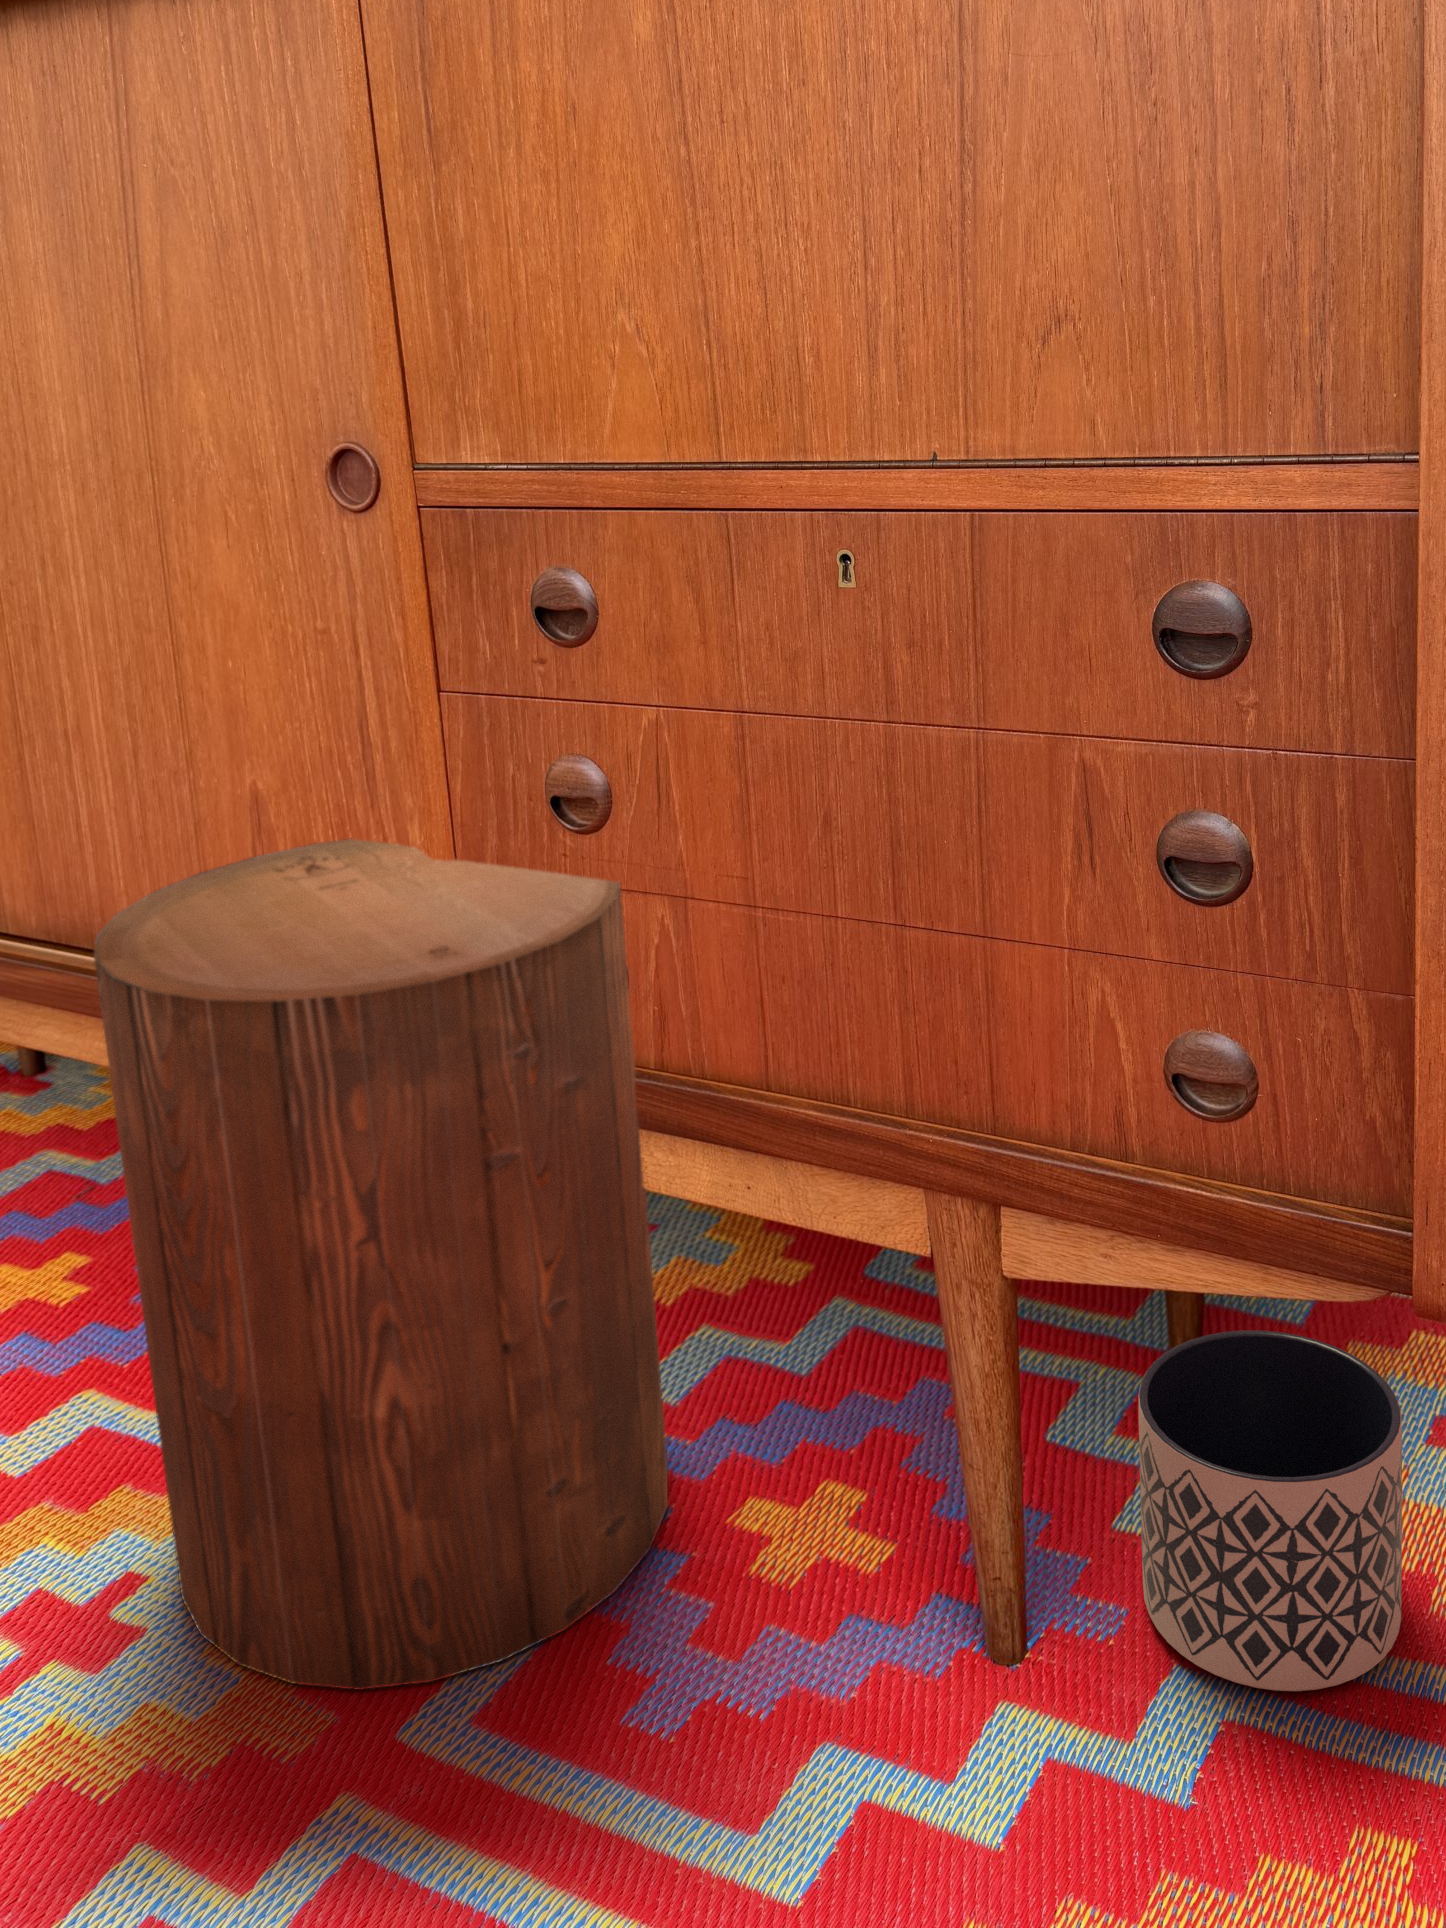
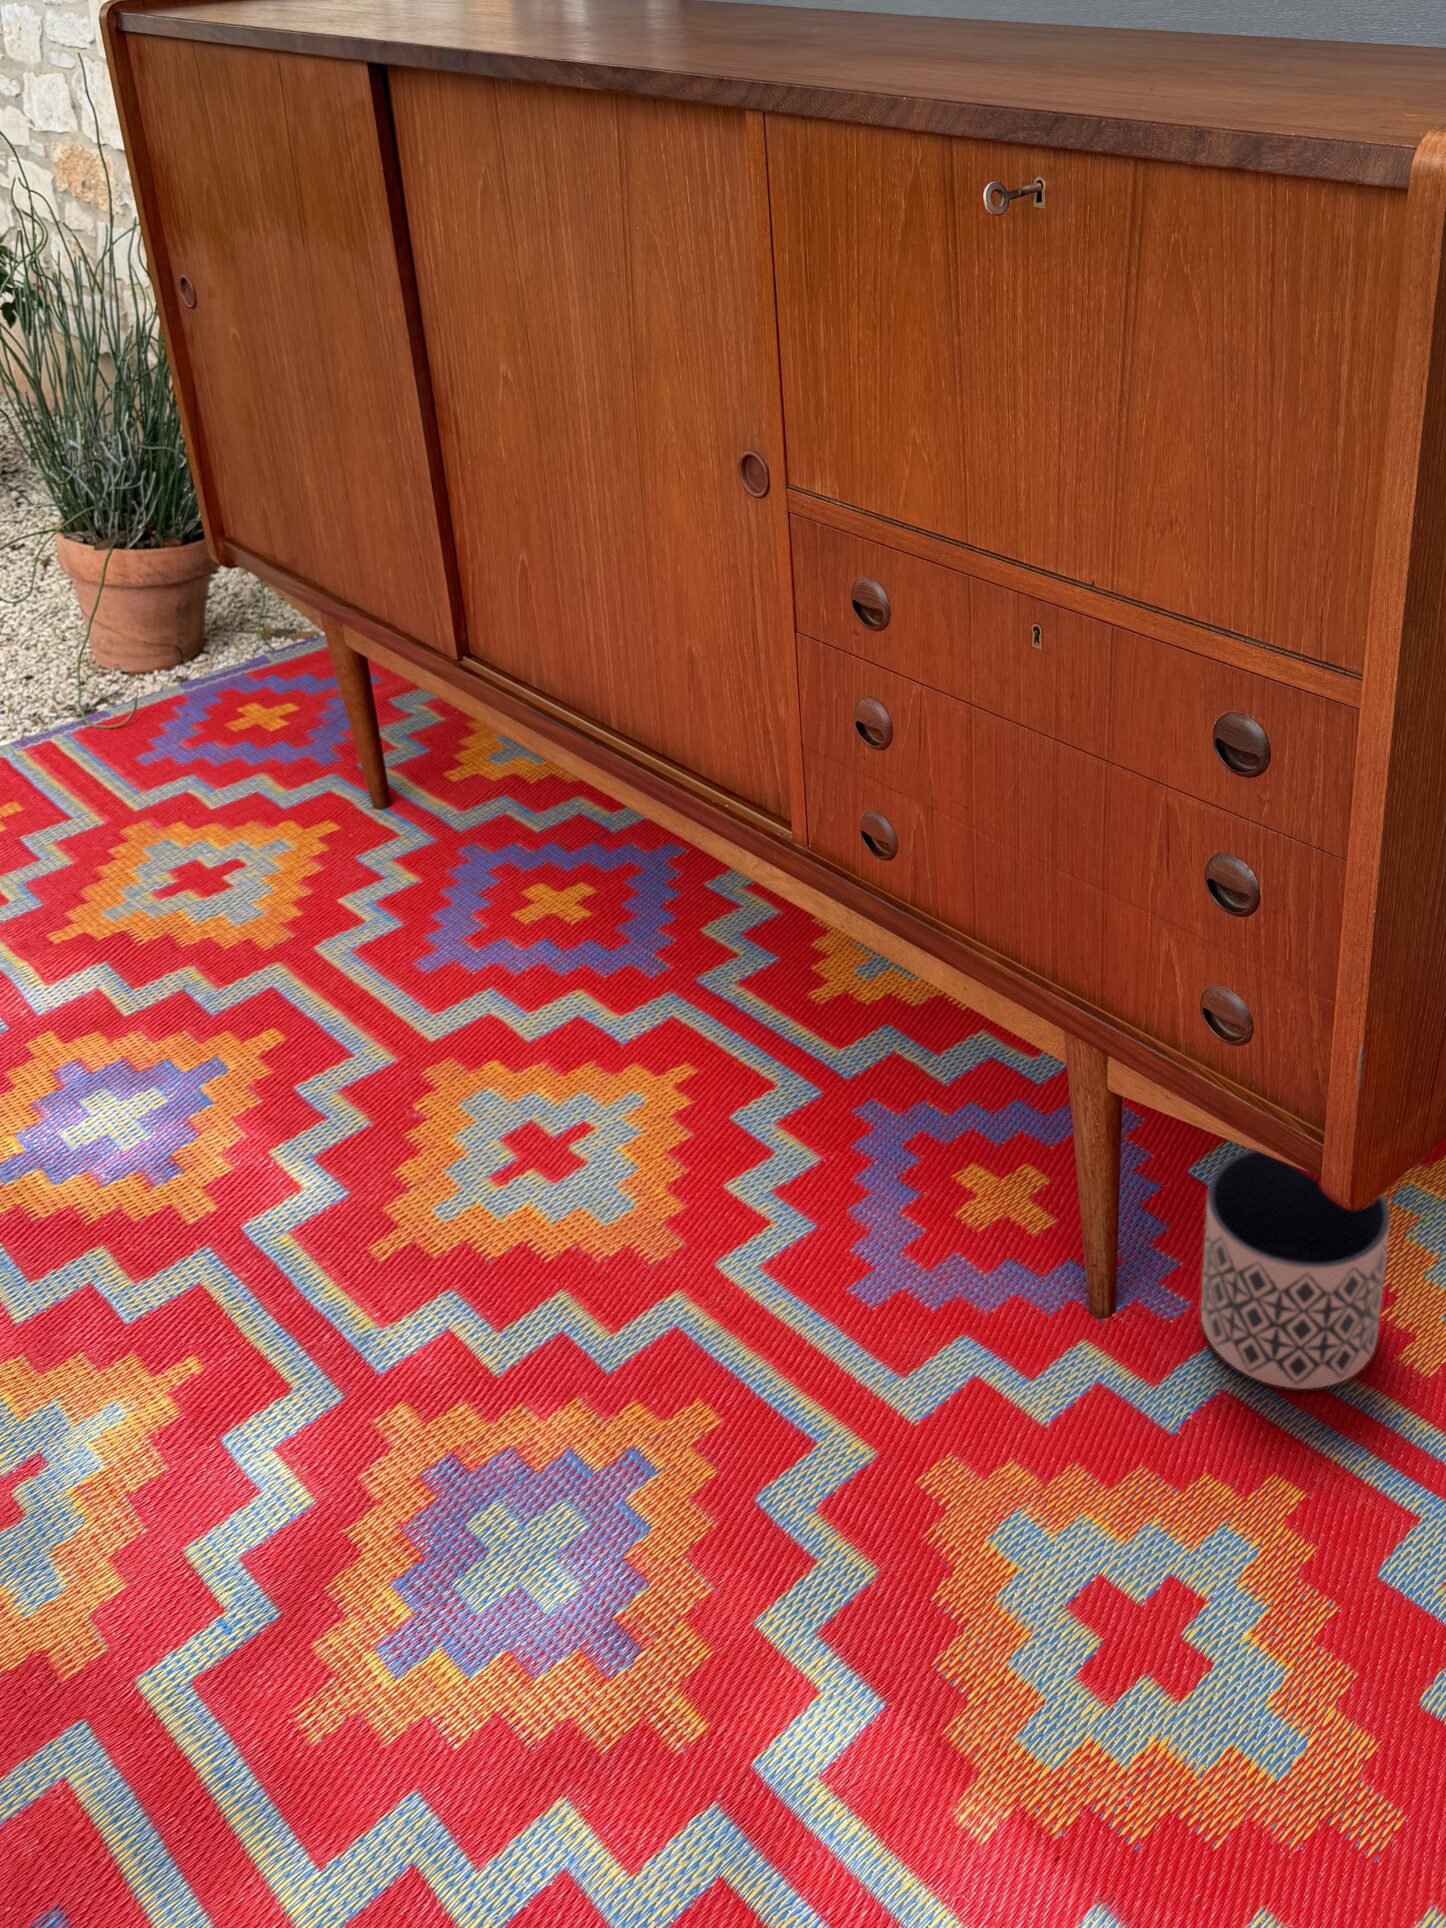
stool: present [94,838,668,1690] -> none [569,679,927,1237]

